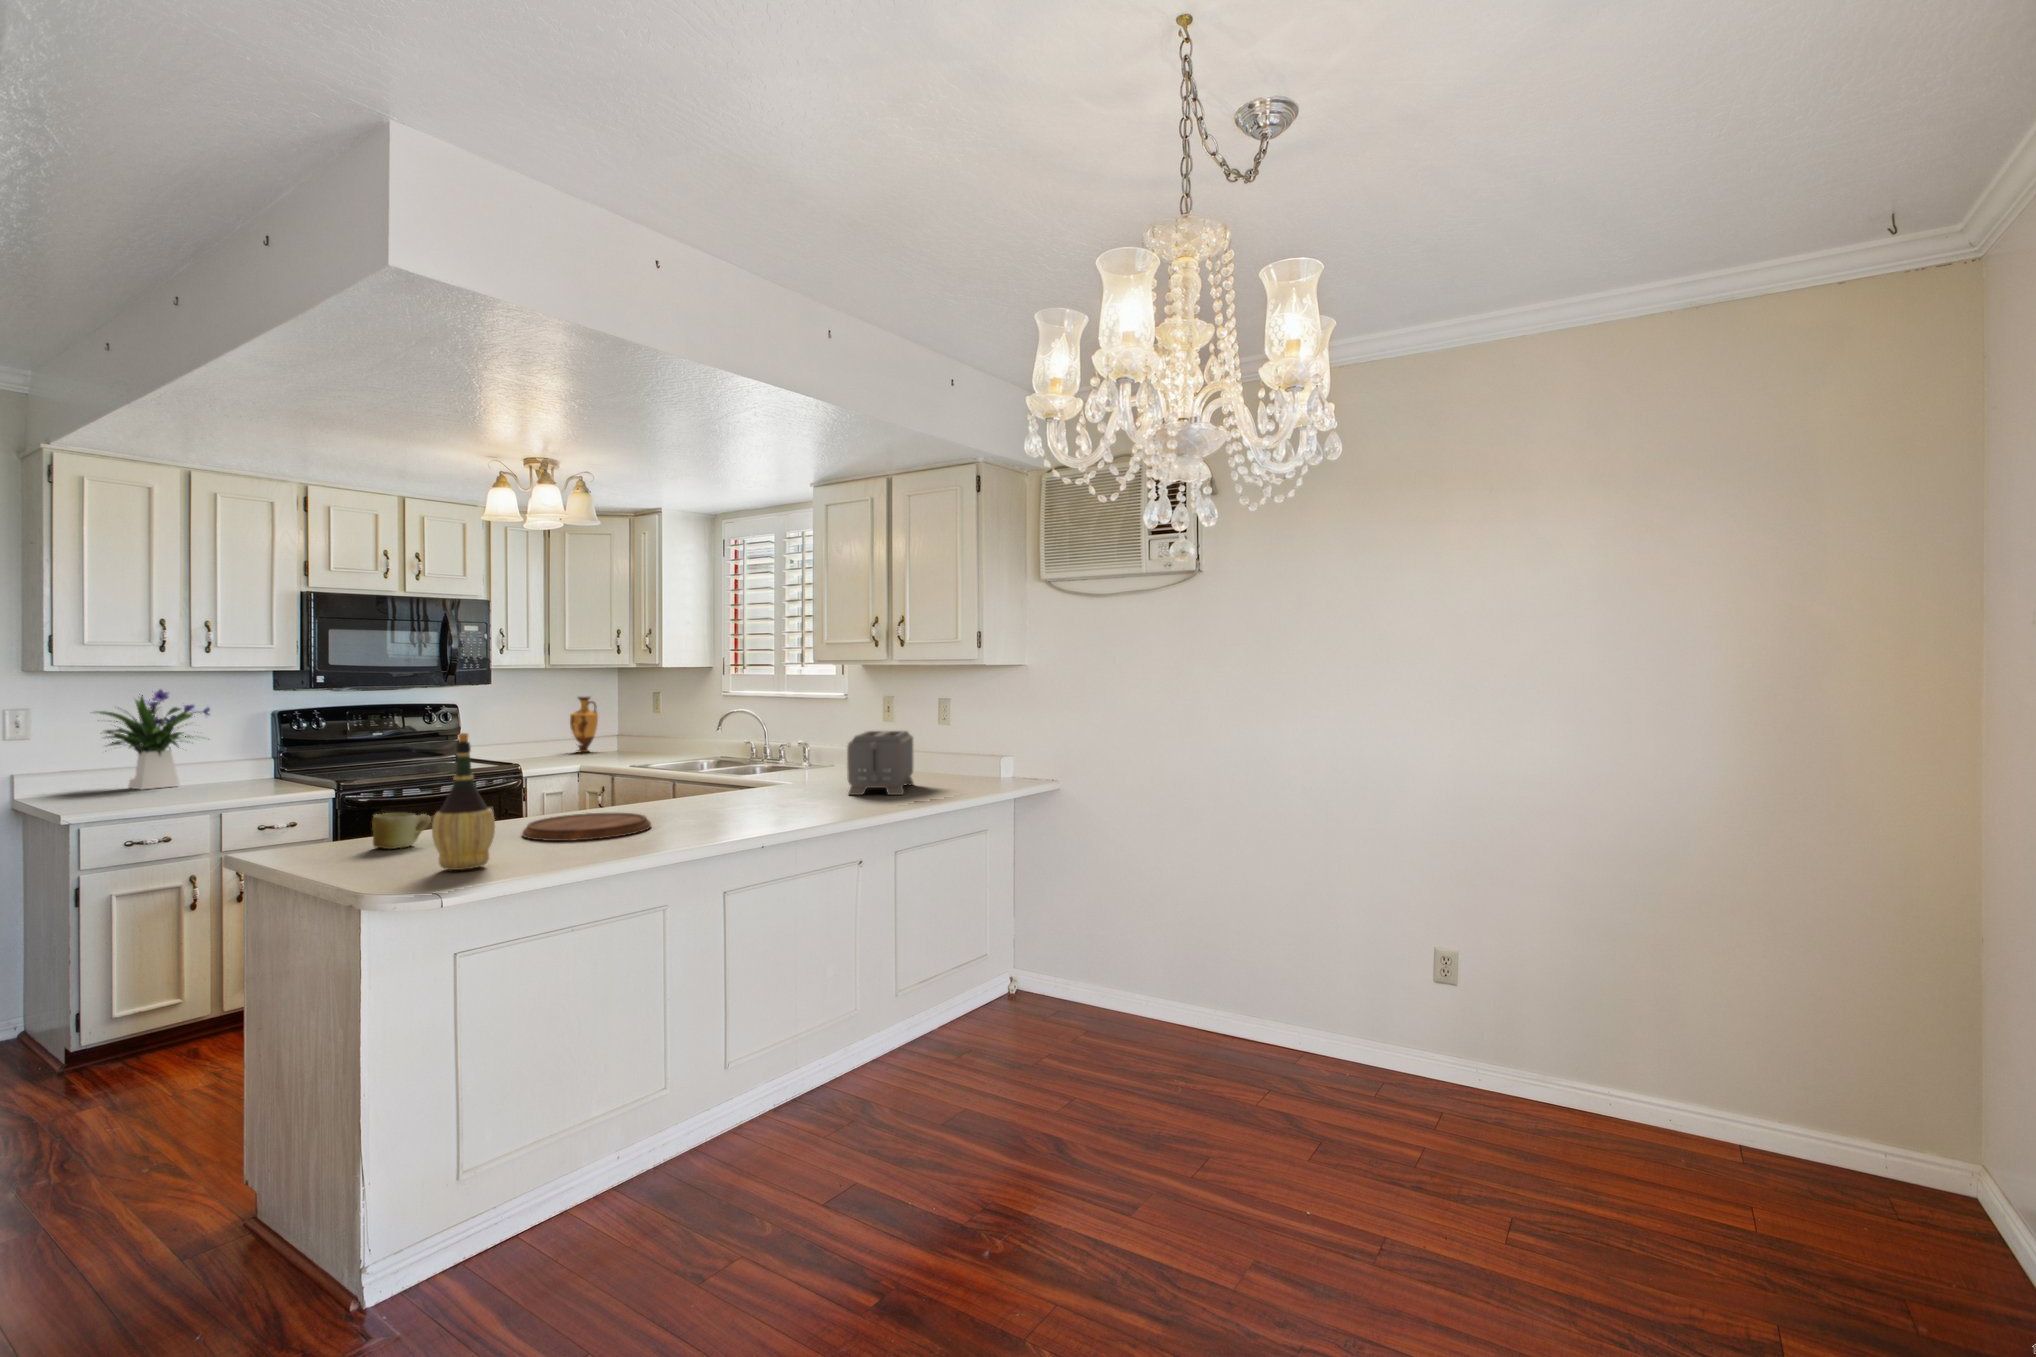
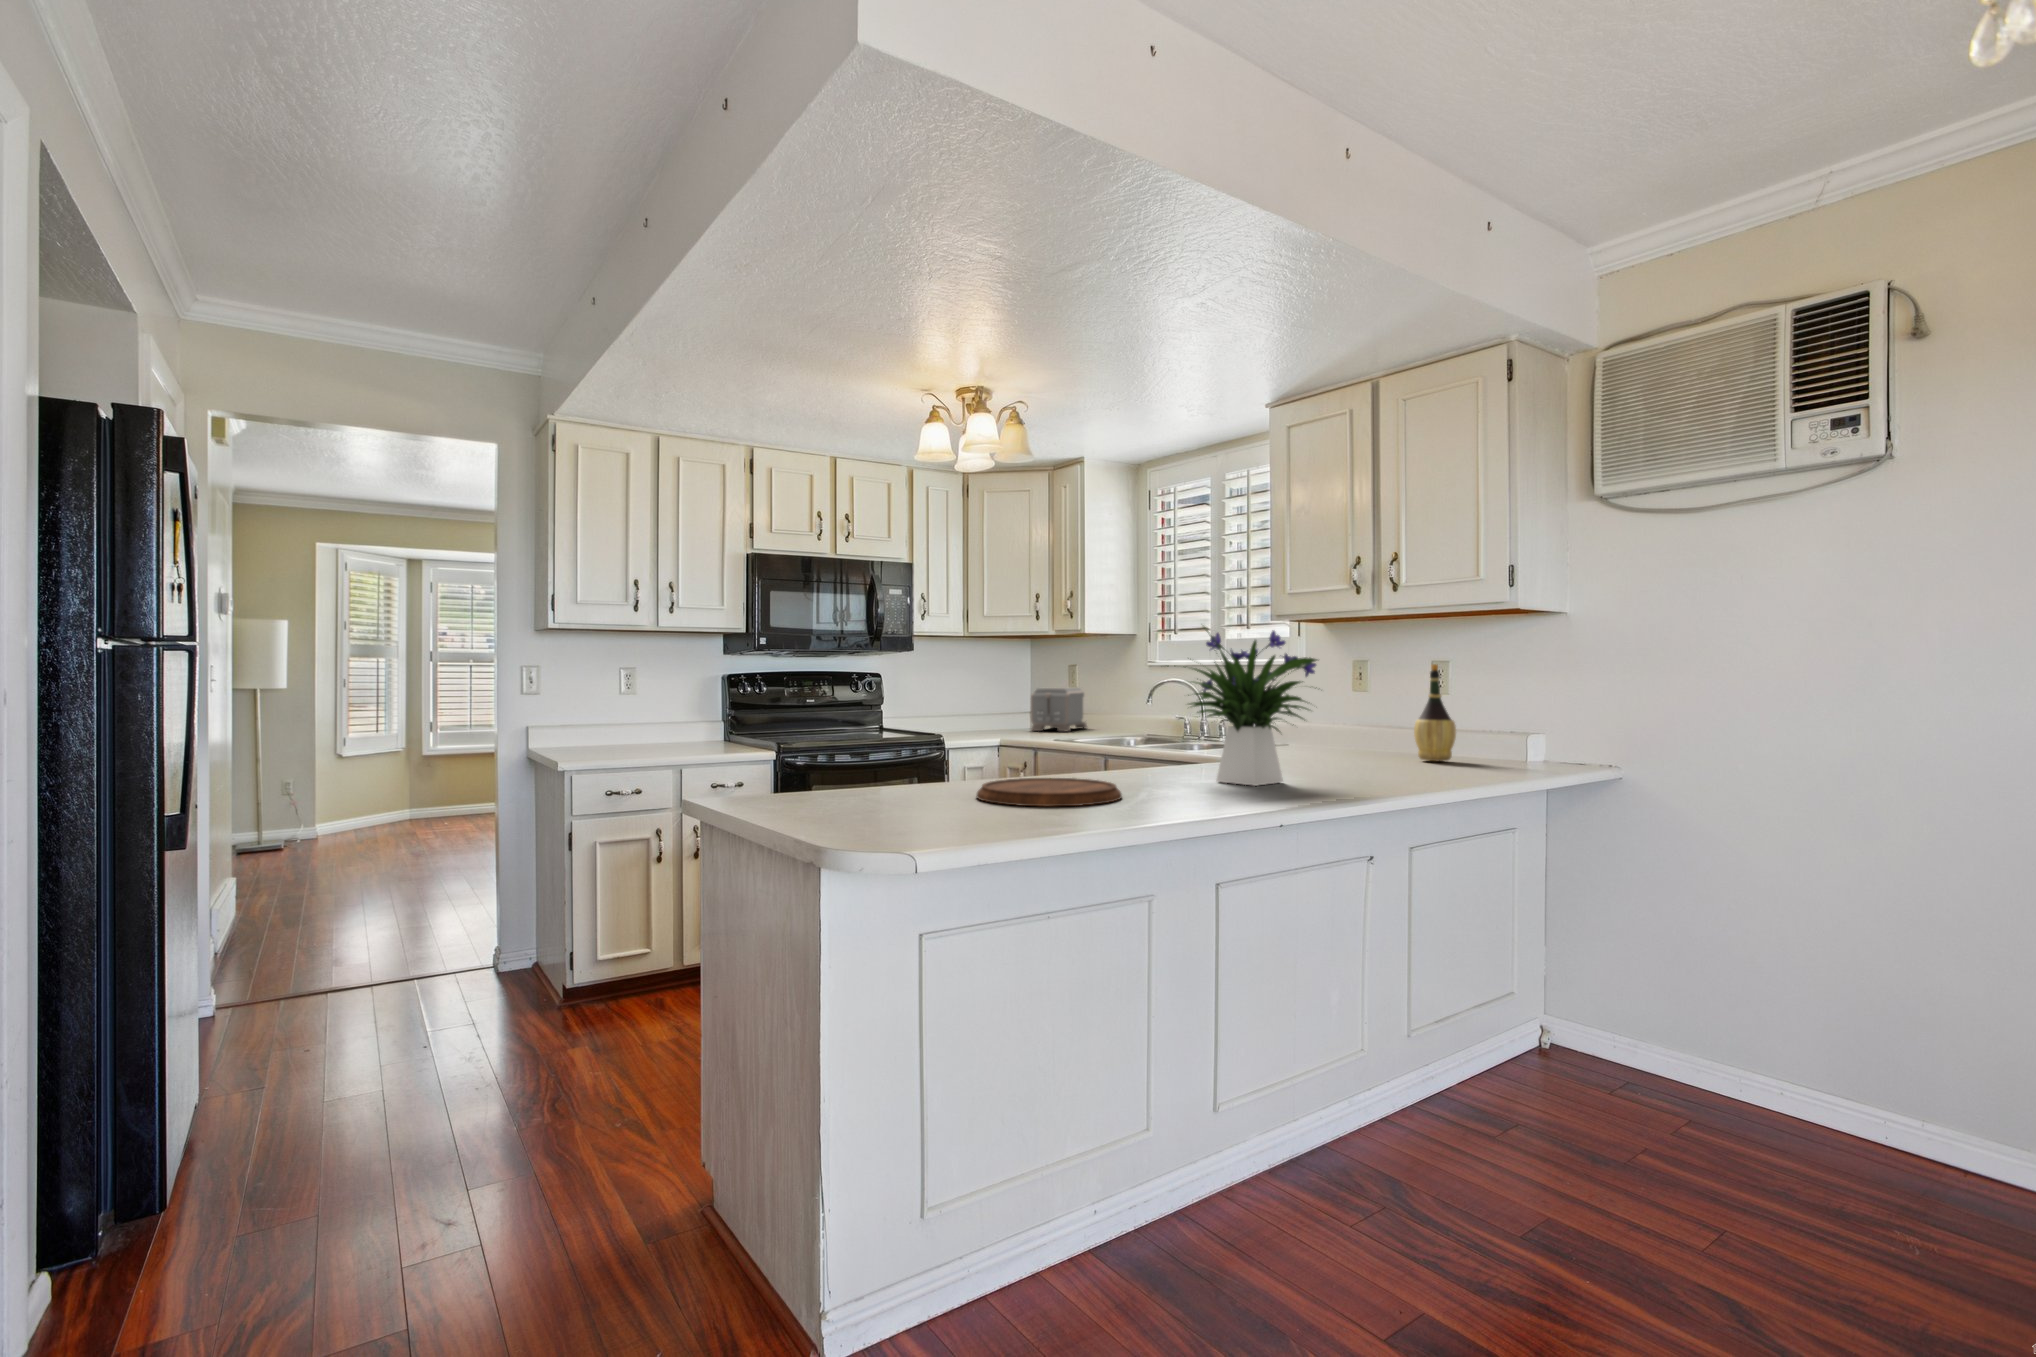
flower arrangement: present [94,690,210,789] -> present [1185,630,1317,786]
vase: present [570,697,598,752] -> none [983,669,1011,728]
toaster: present [847,731,914,795] -> present [1031,688,1087,732]
wine bottle: present [432,733,495,870] -> present [1414,664,1456,761]
mug: present [372,813,431,849] -> none [824,762,882,804]

